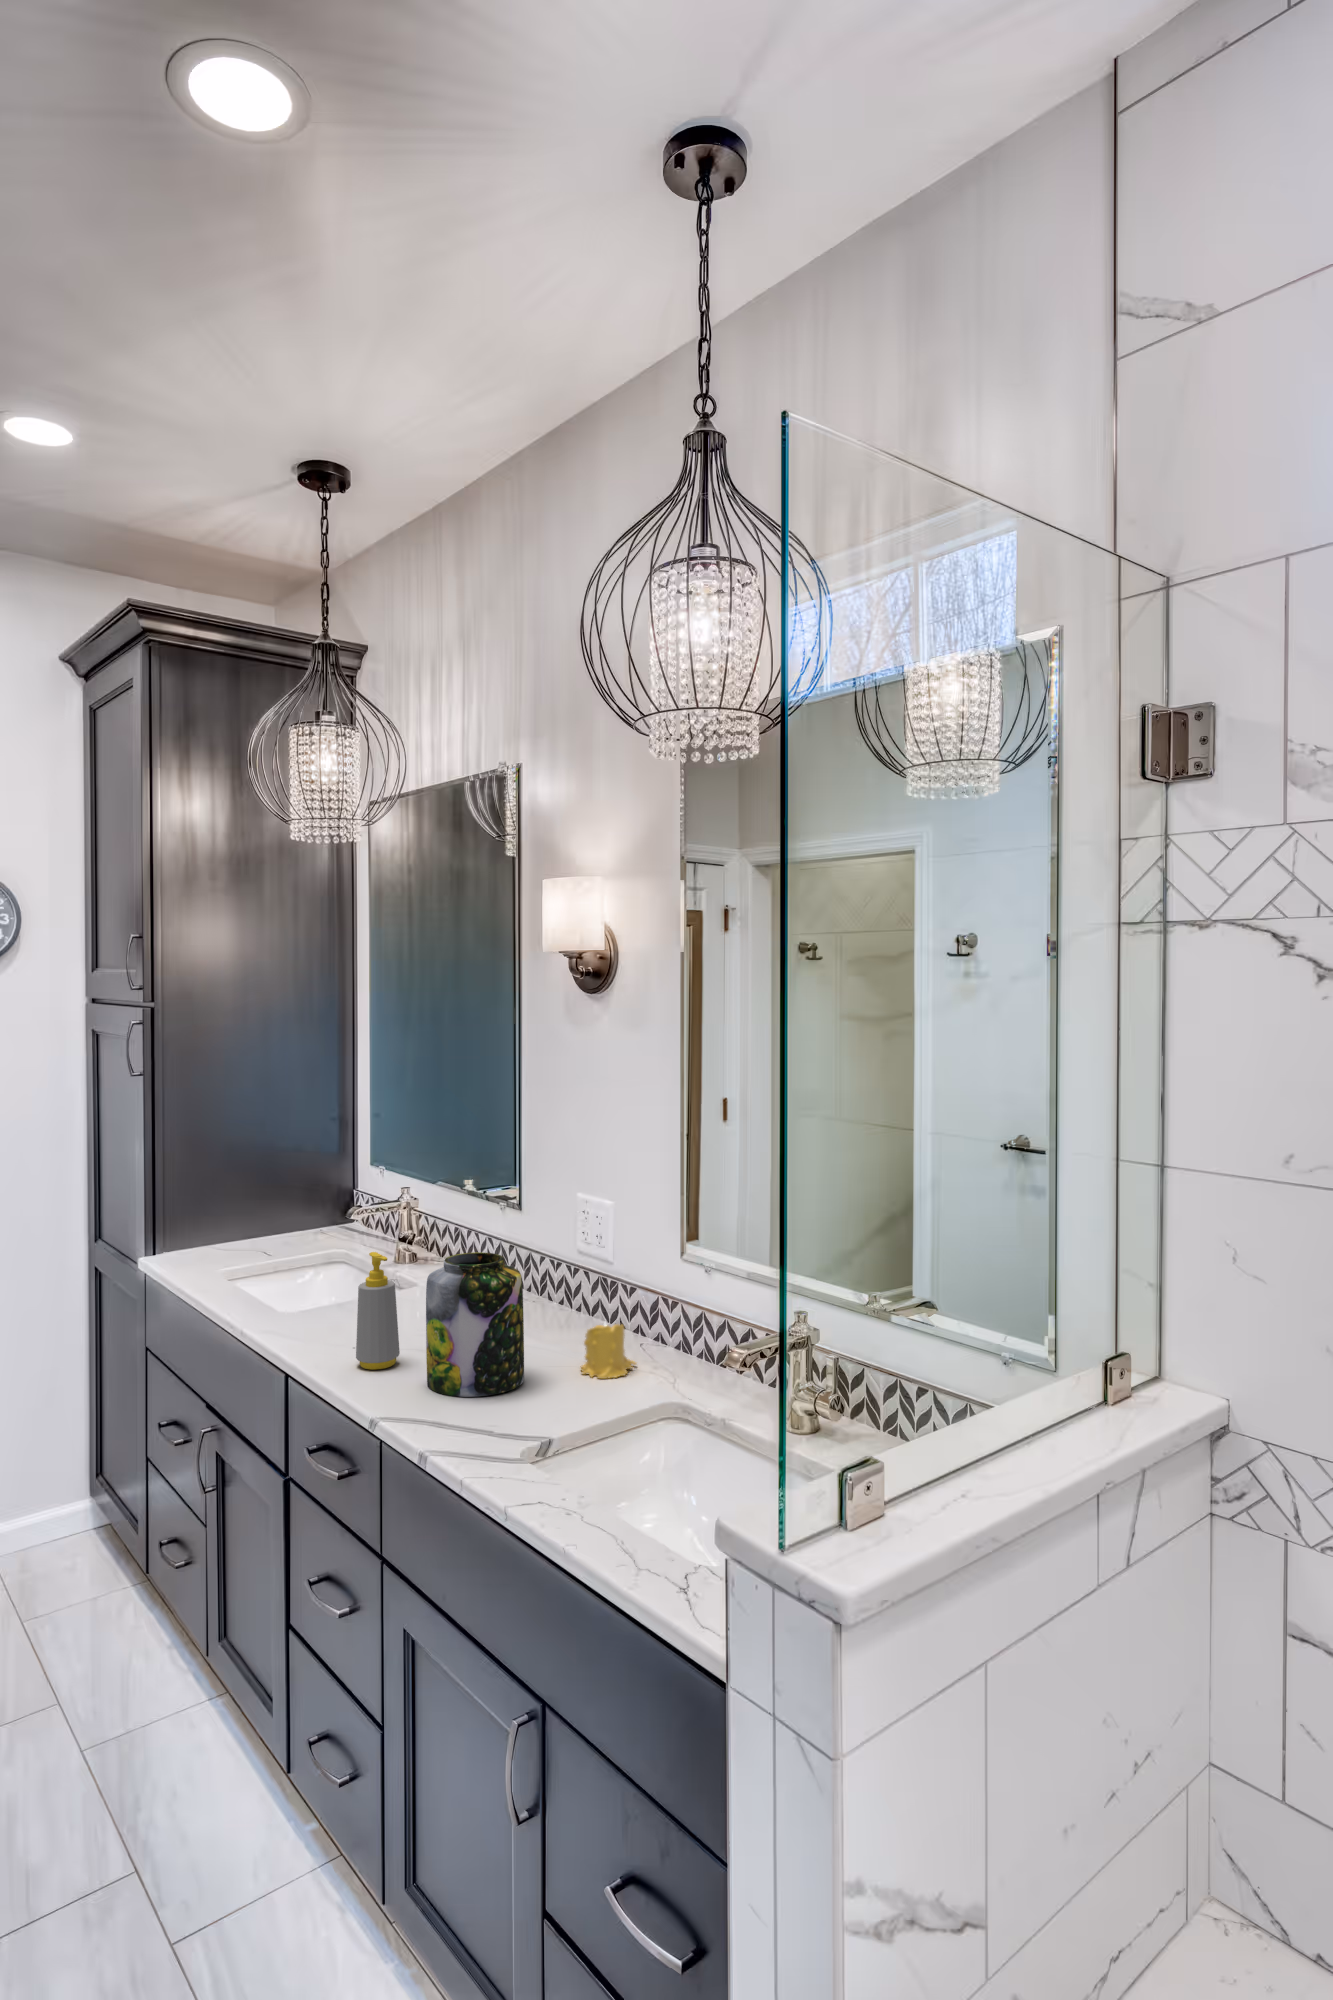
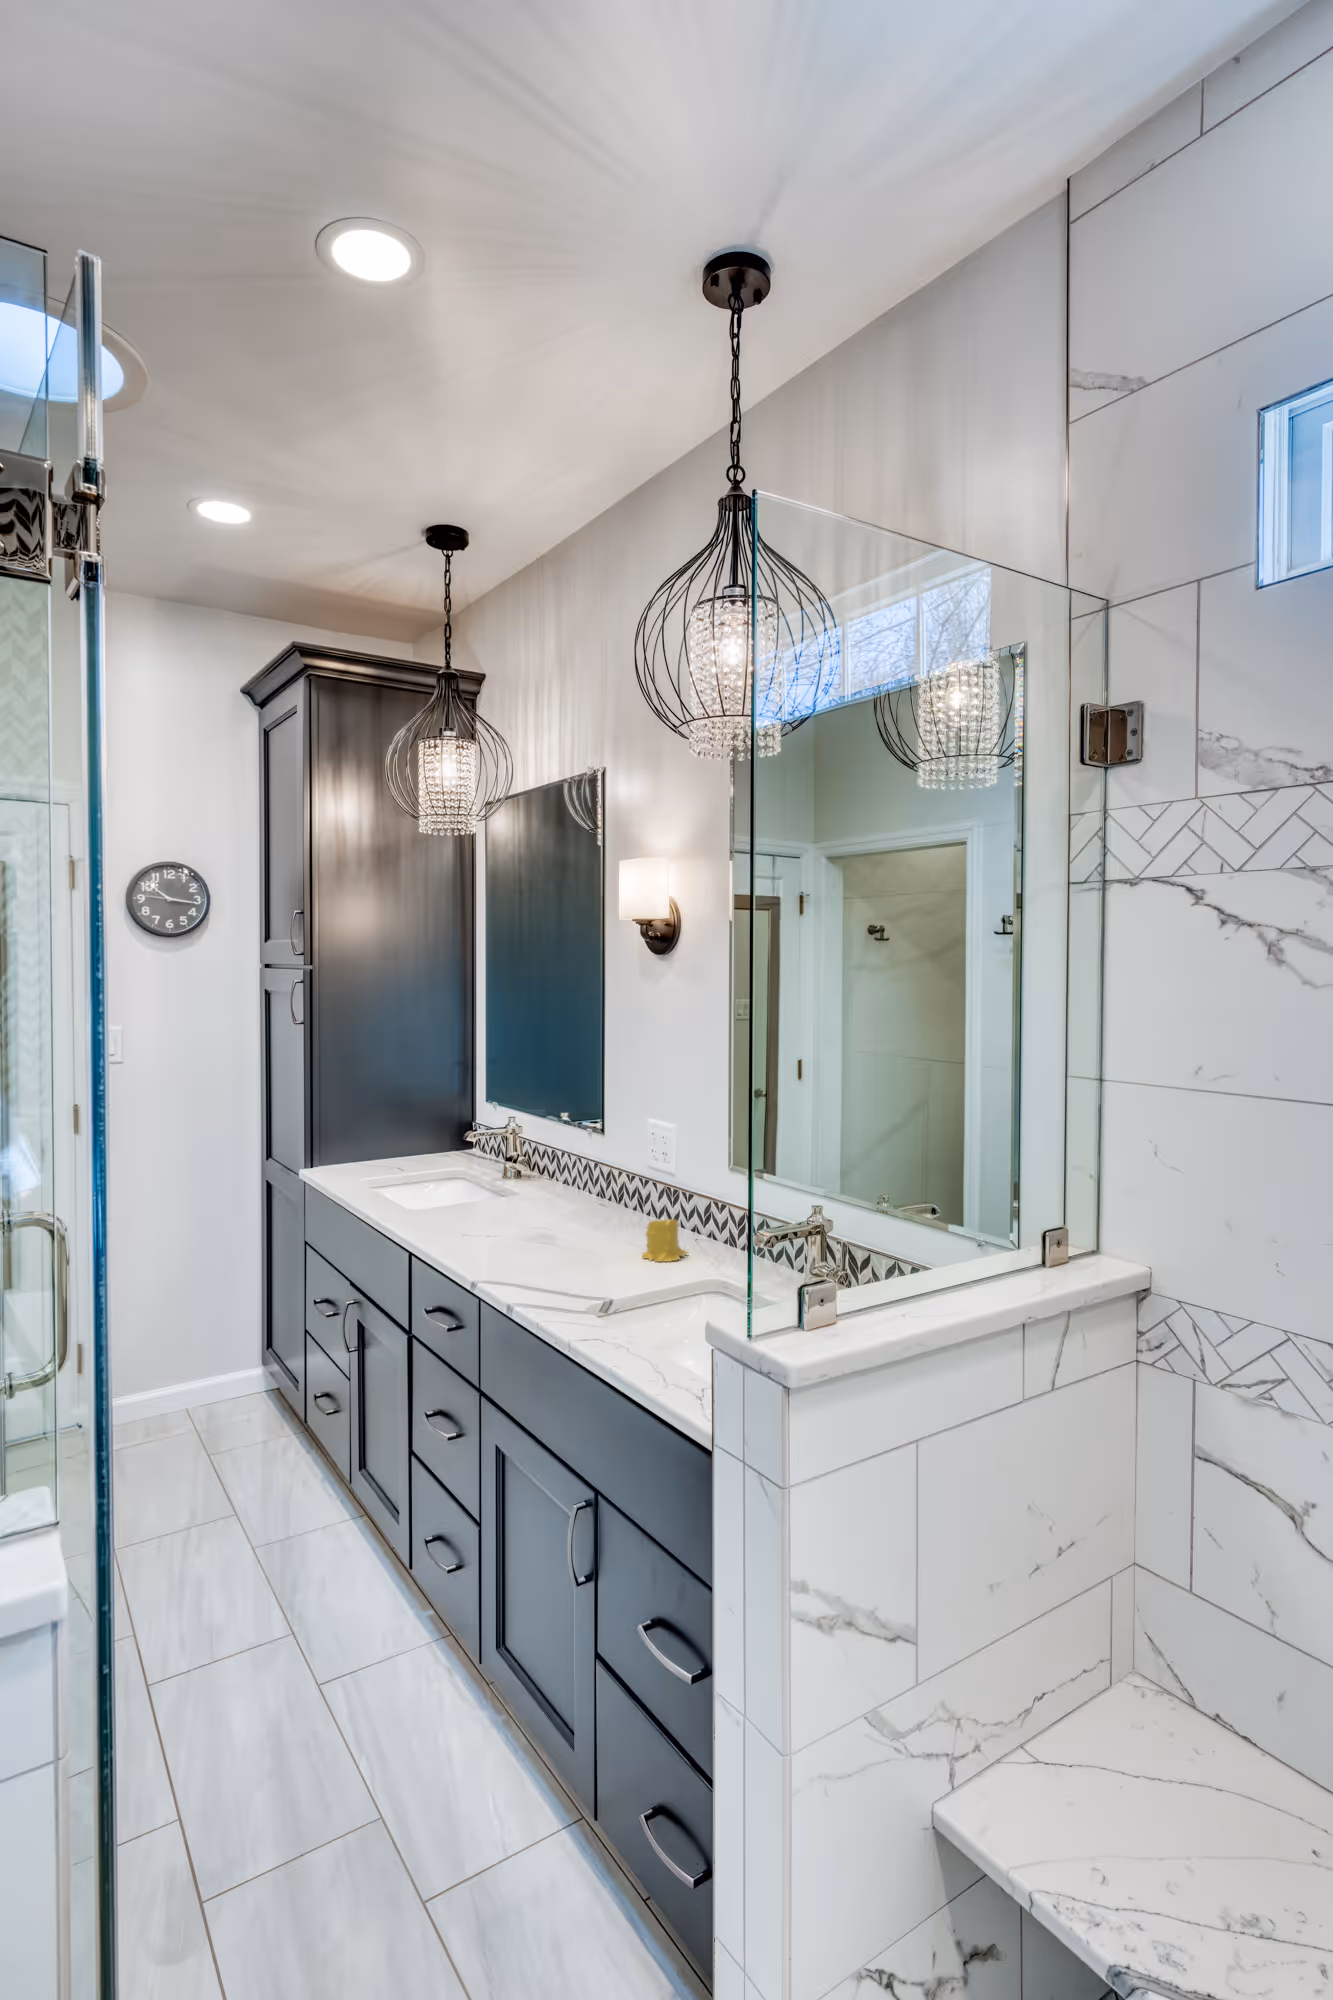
soap bottle: present [356,1252,400,1370] -> none [465,1157,499,1249]
jar: present [426,1252,524,1397] -> none [519,1158,596,1269]

